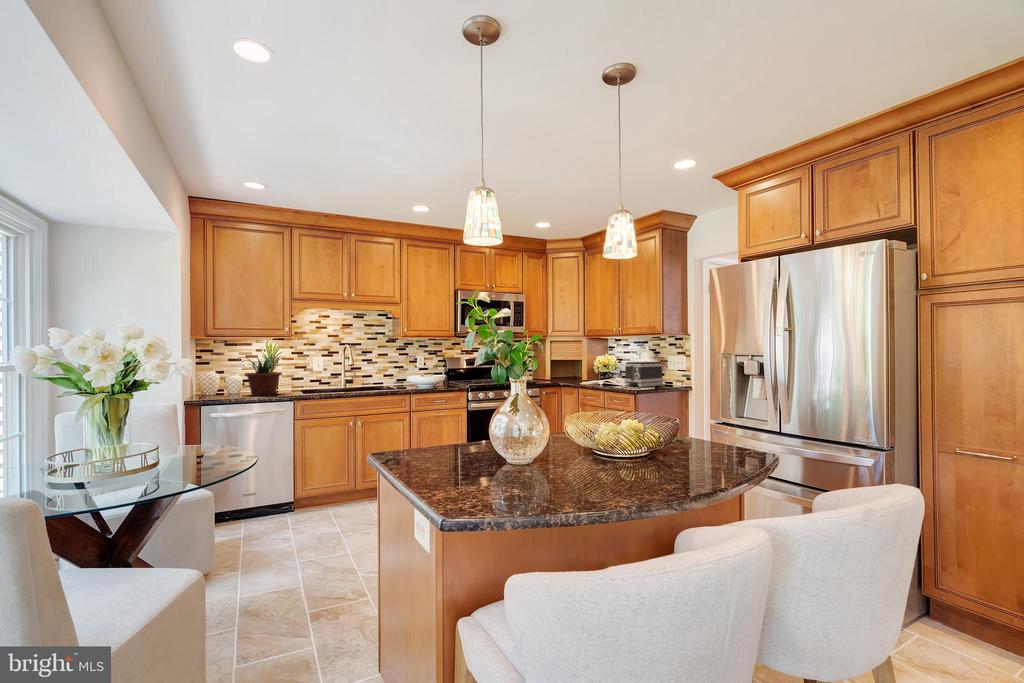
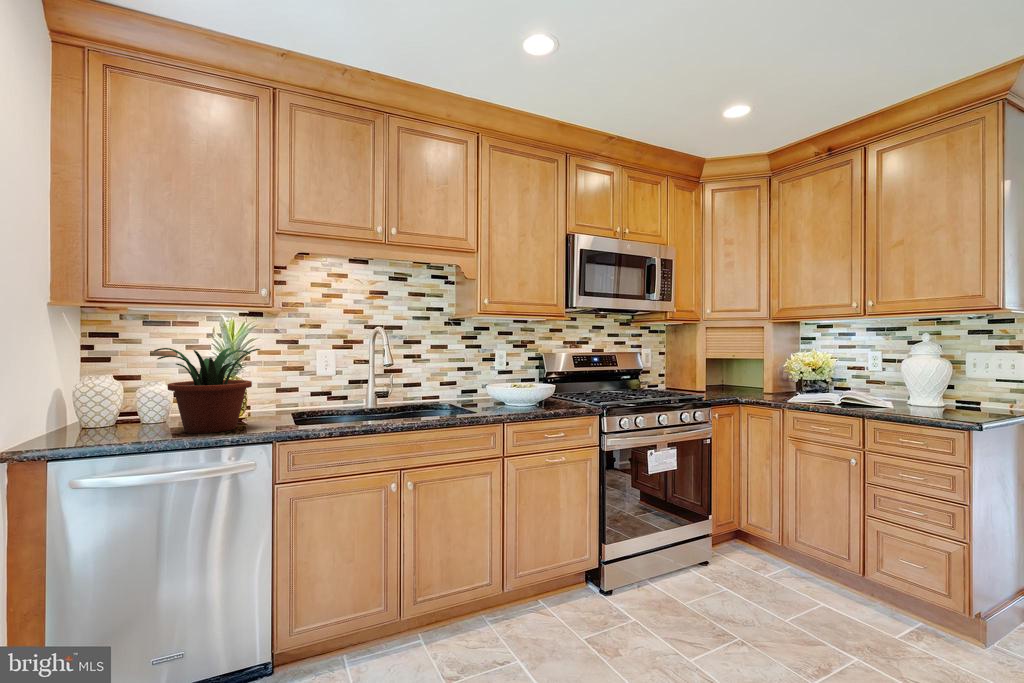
toaster: present [625,361,663,387] -> none [911,366,982,418]

